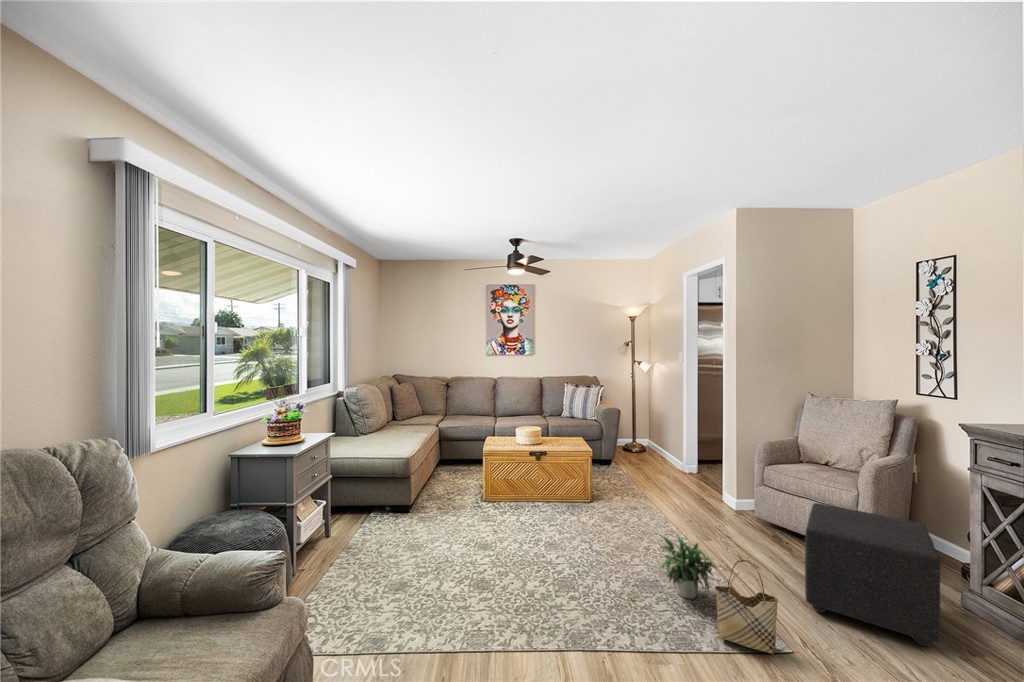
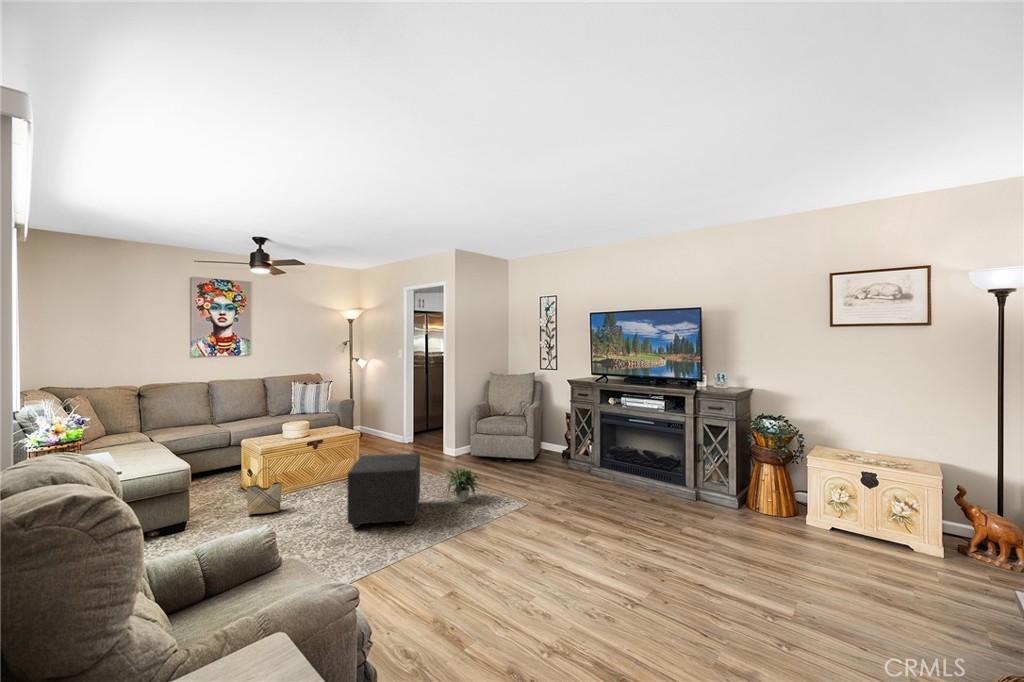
ottoman: present [805,503,941,646] -> present [347,453,420,528]
woven basket: present [715,560,778,654] -> present [246,467,282,515]

